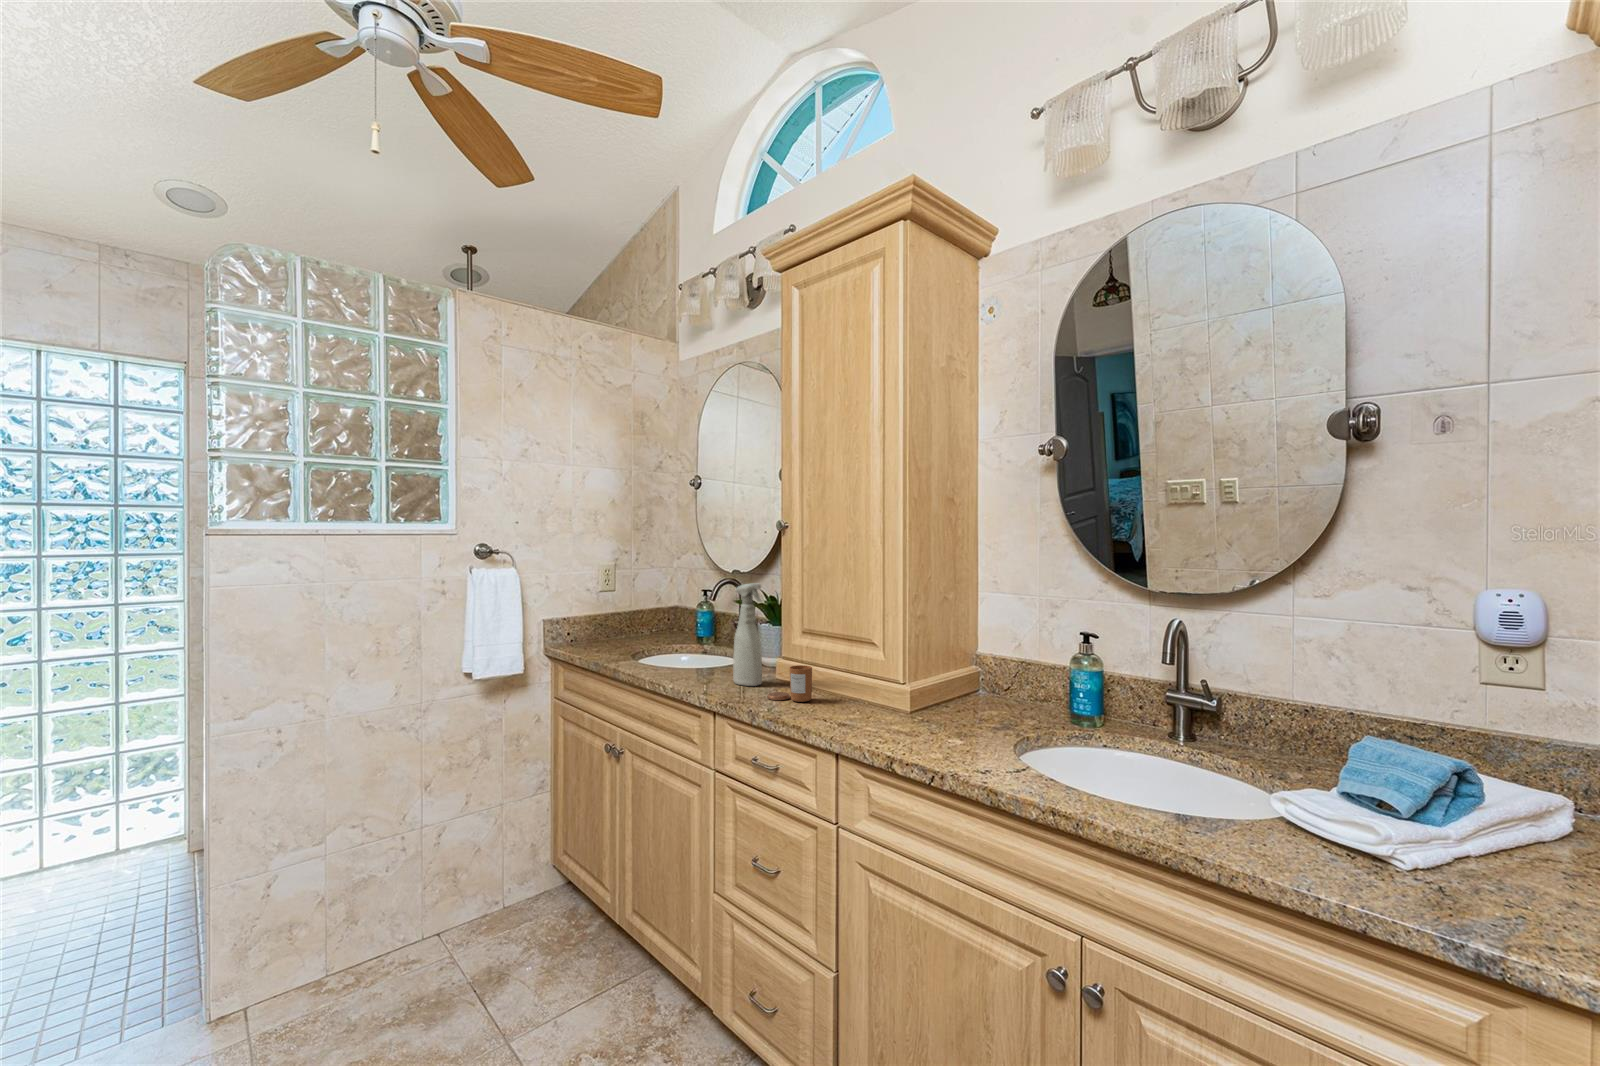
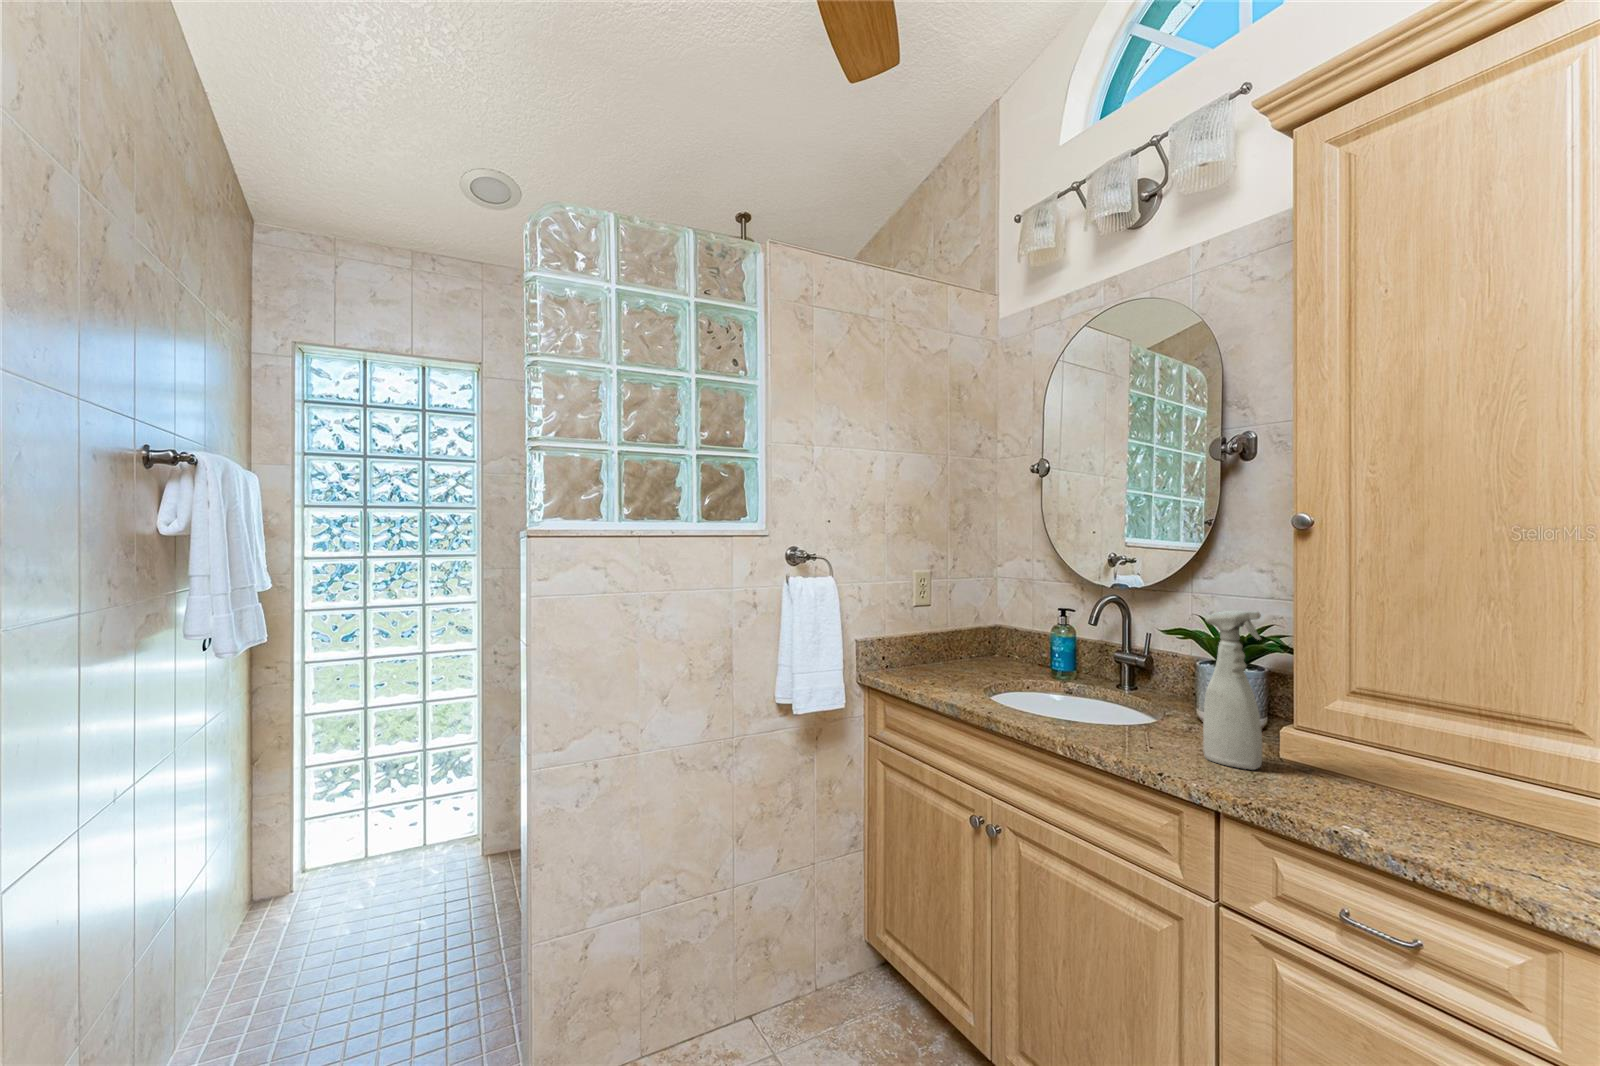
candle: present [767,665,812,702] -> none [1317,752,1420,818]

